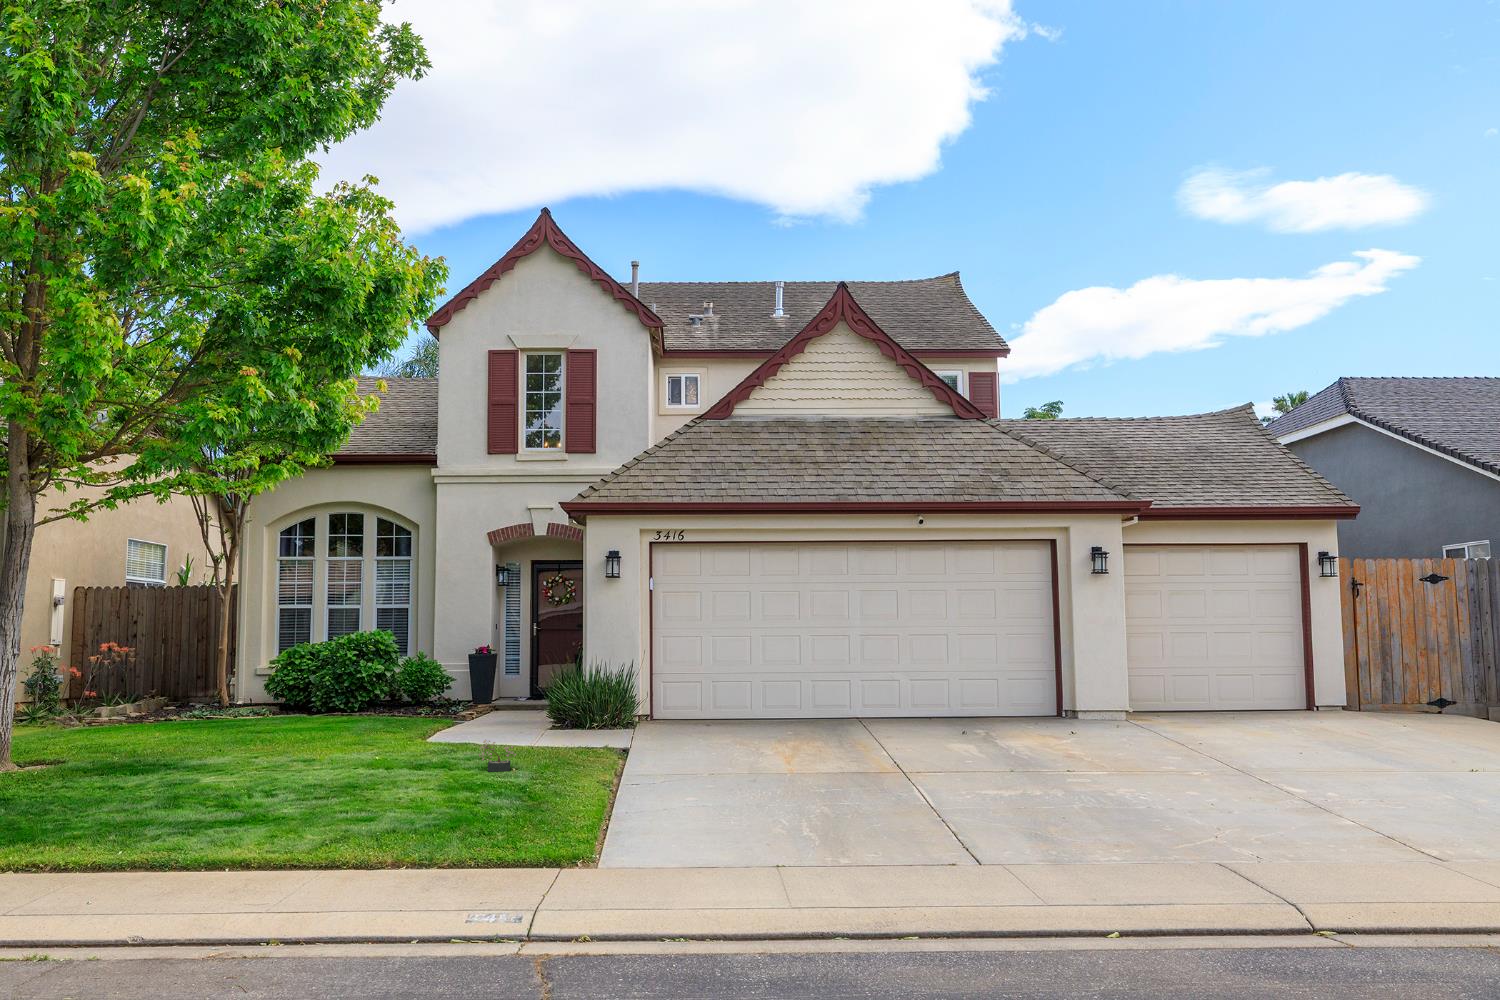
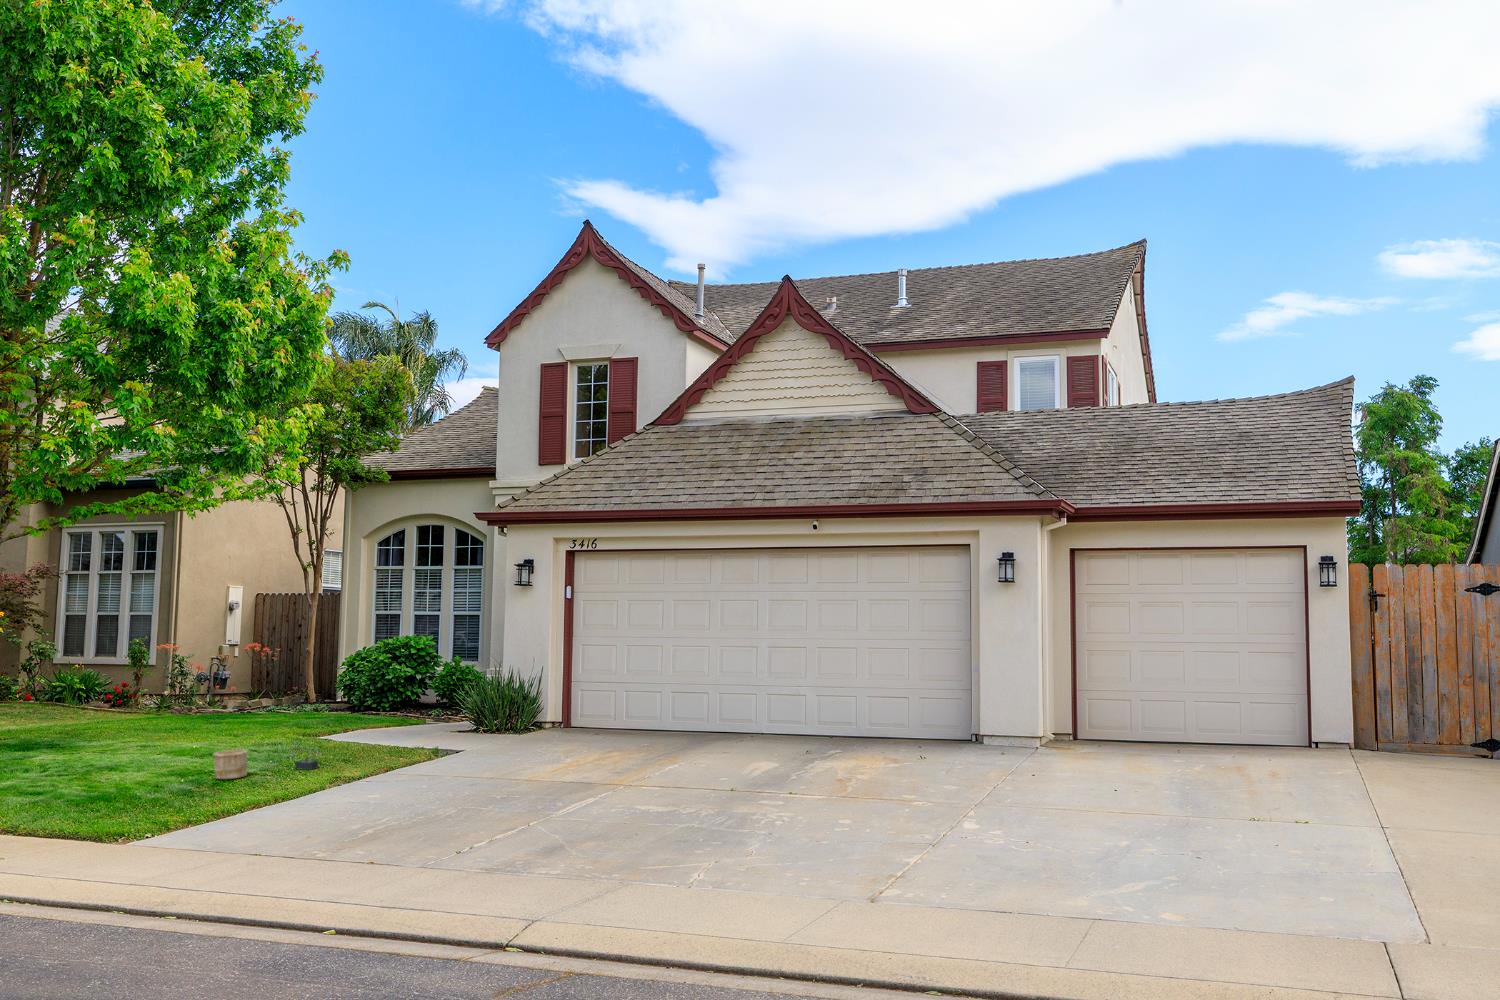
wooden bucket: none [413,751,453,787] -> present [213,749,248,779]

